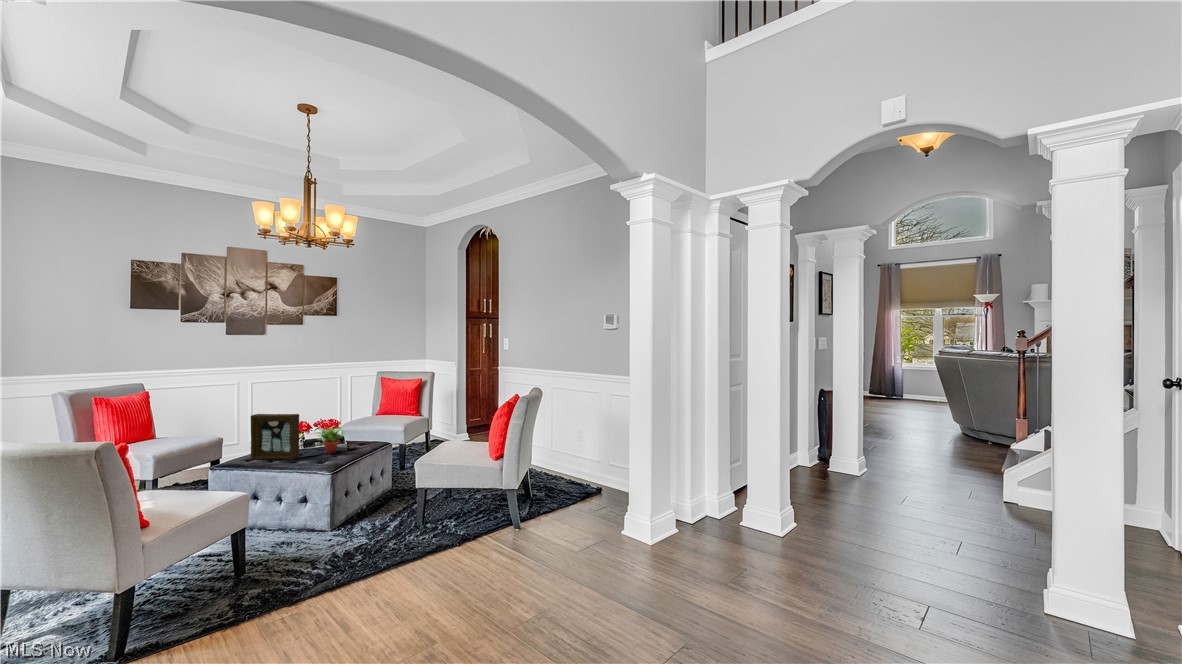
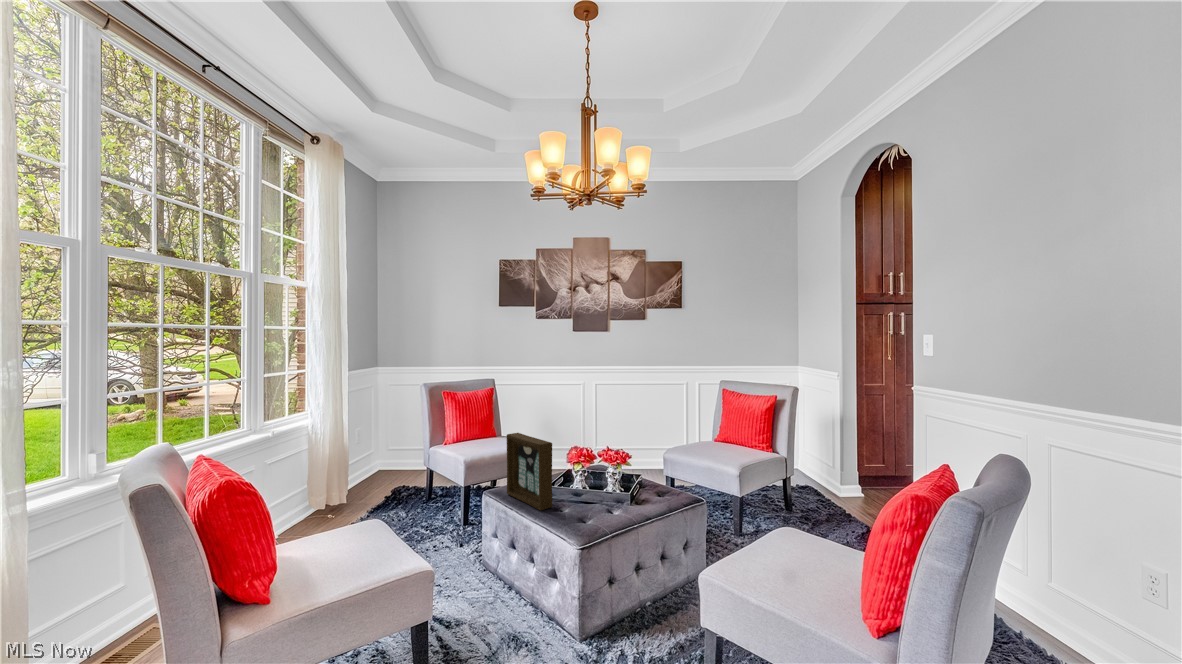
succulent plant: present [317,427,342,453] -> none [570,467,619,512]

